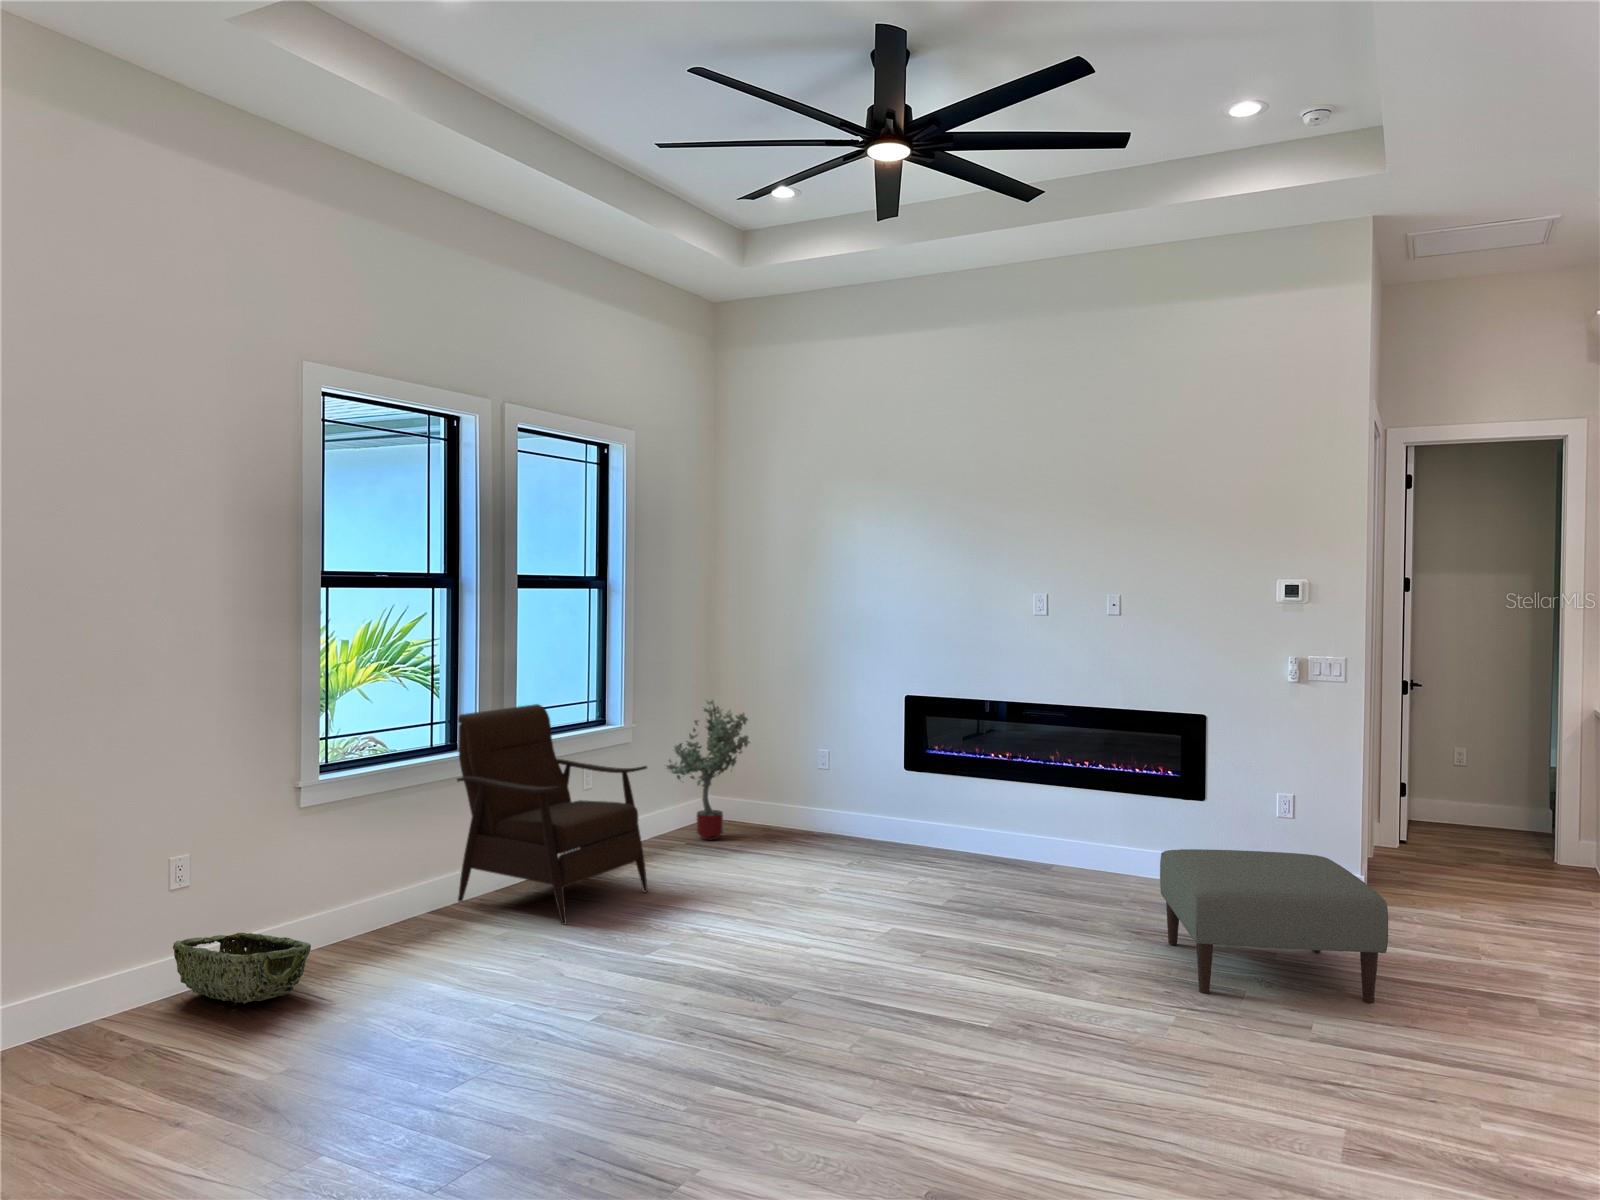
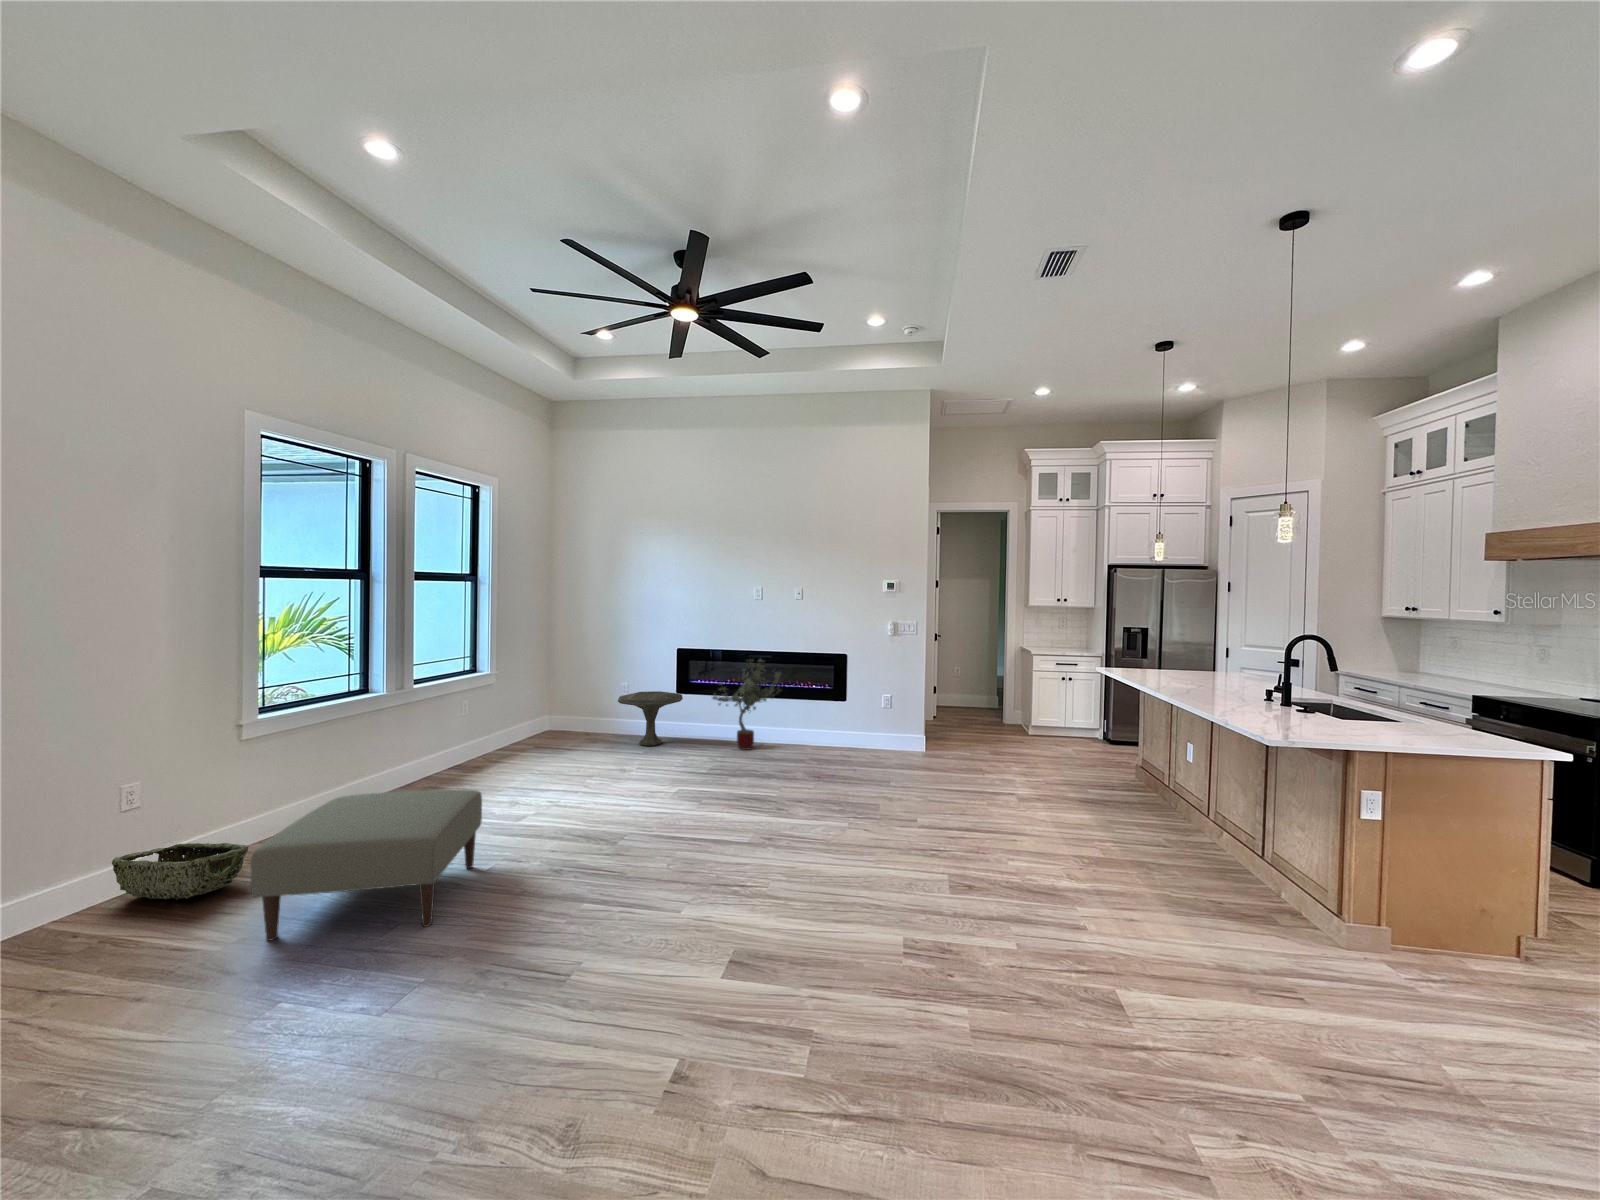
potted tree: present [666,700,750,840] -> present [713,659,781,750]
armchair: present [457,704,648,925] -> none [367,660,514,809]
side table: none [804,766,909,855] -> present [618,691,683,746]
ottoman: present [1160,849,1388,1003] -> present [251,790,482,941]

